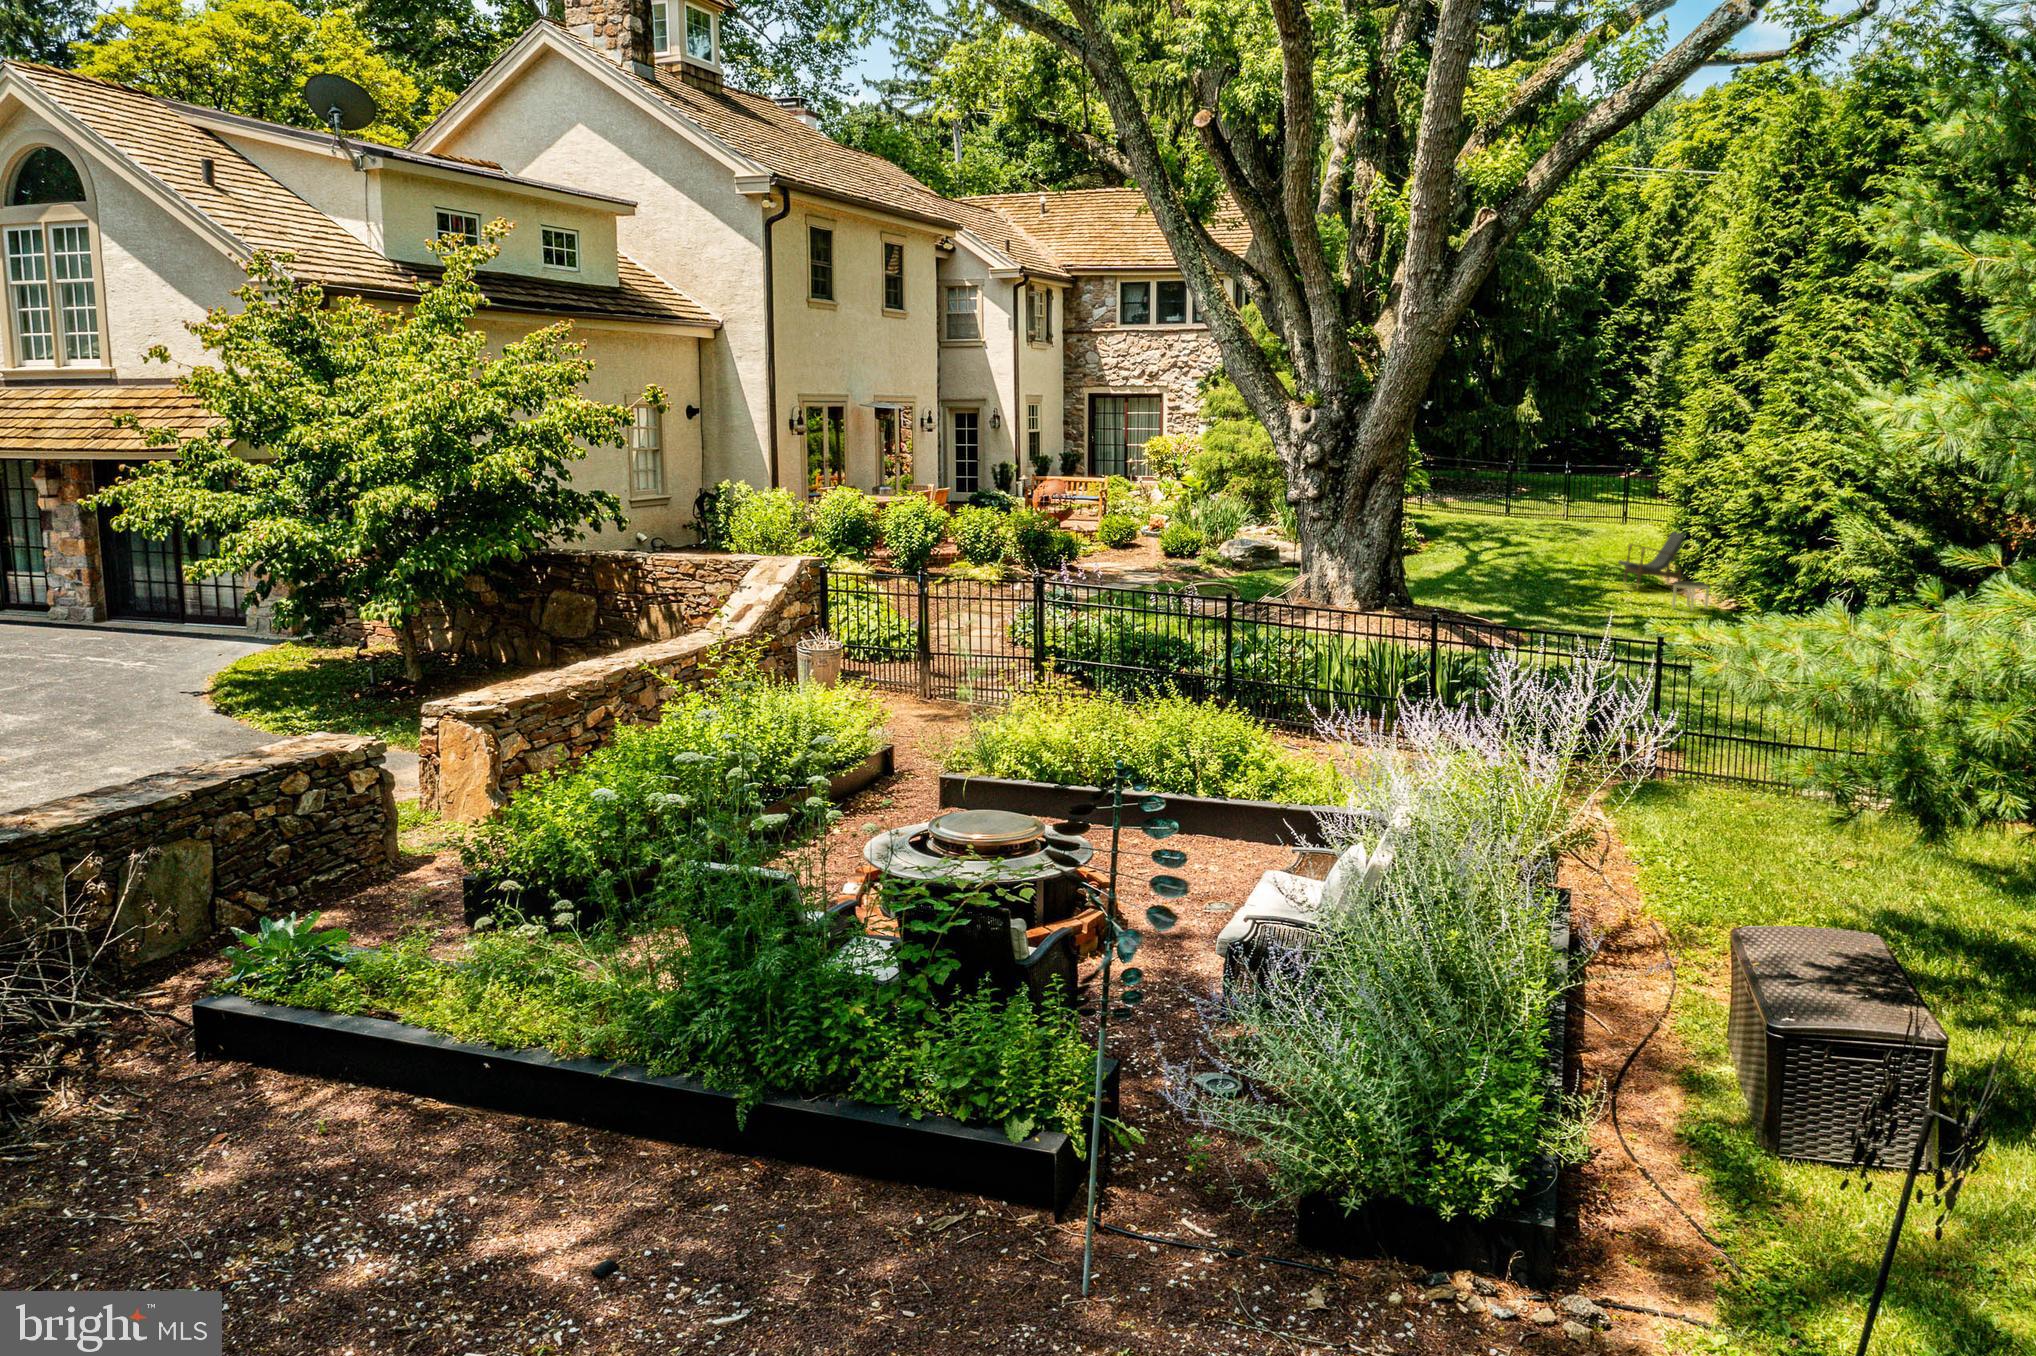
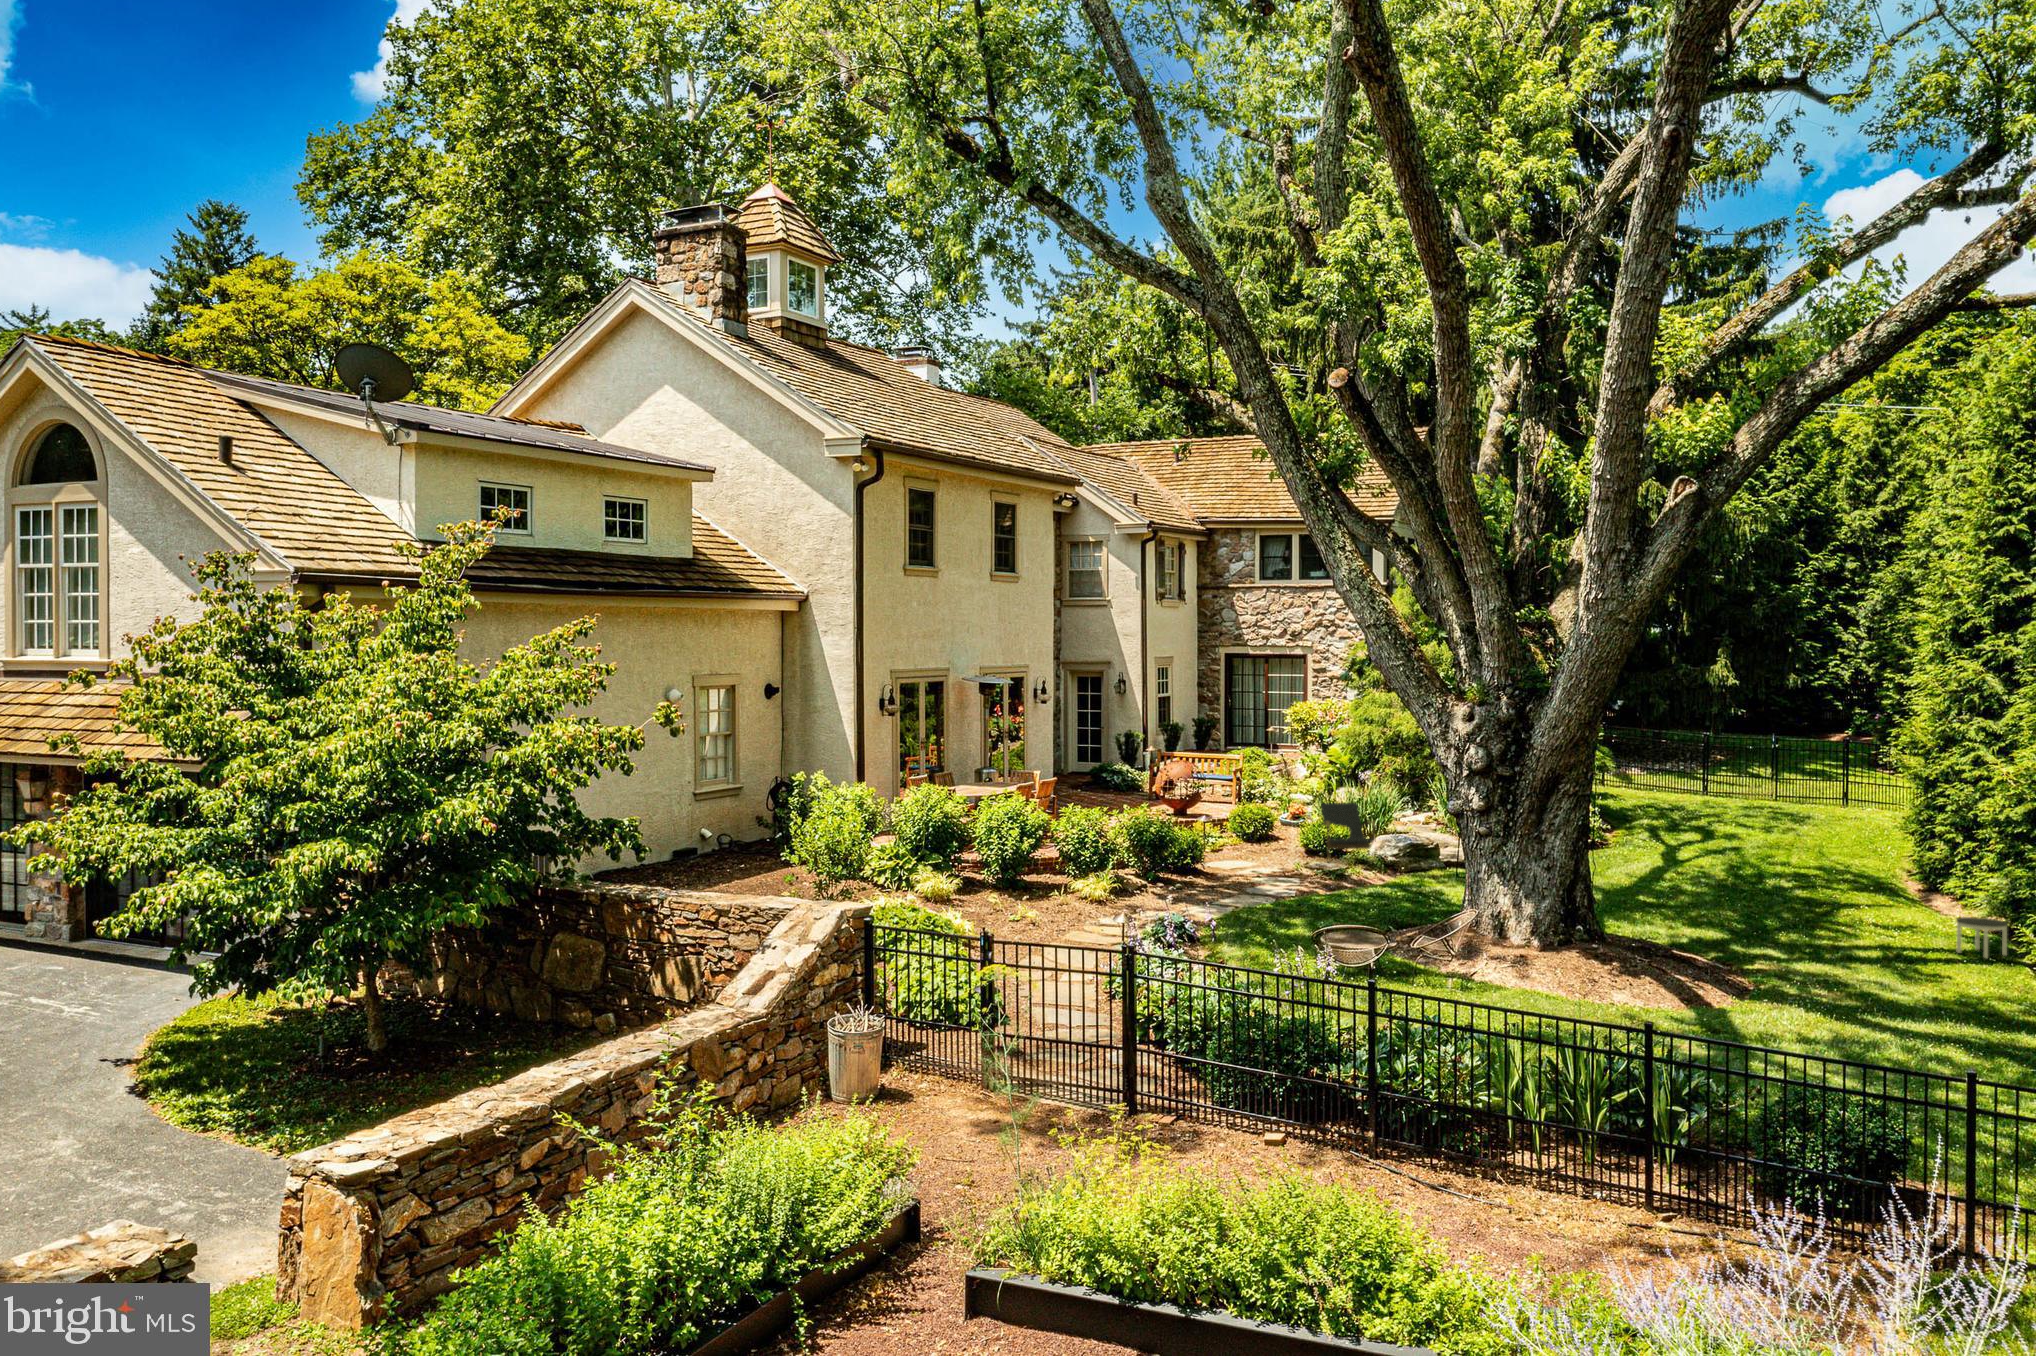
lounge chair: present [1618,532,1684,588] -> present [1321,803,1375,862]

